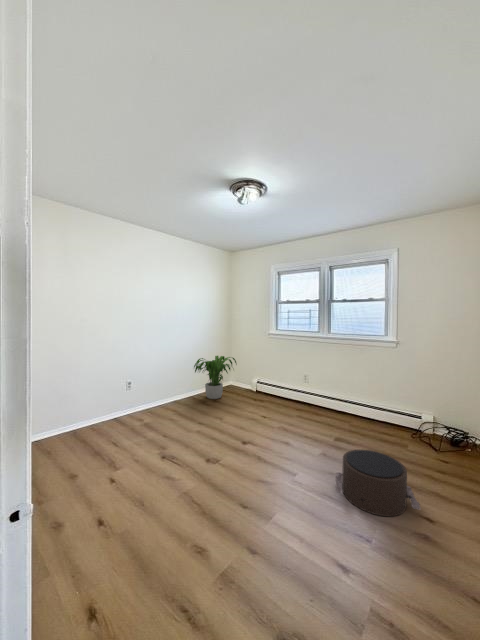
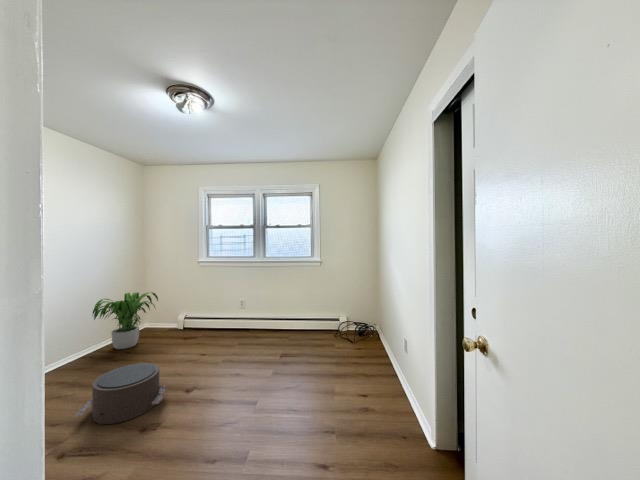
pouf: present [336,450,420,516] -> present [76,363,167,424]

